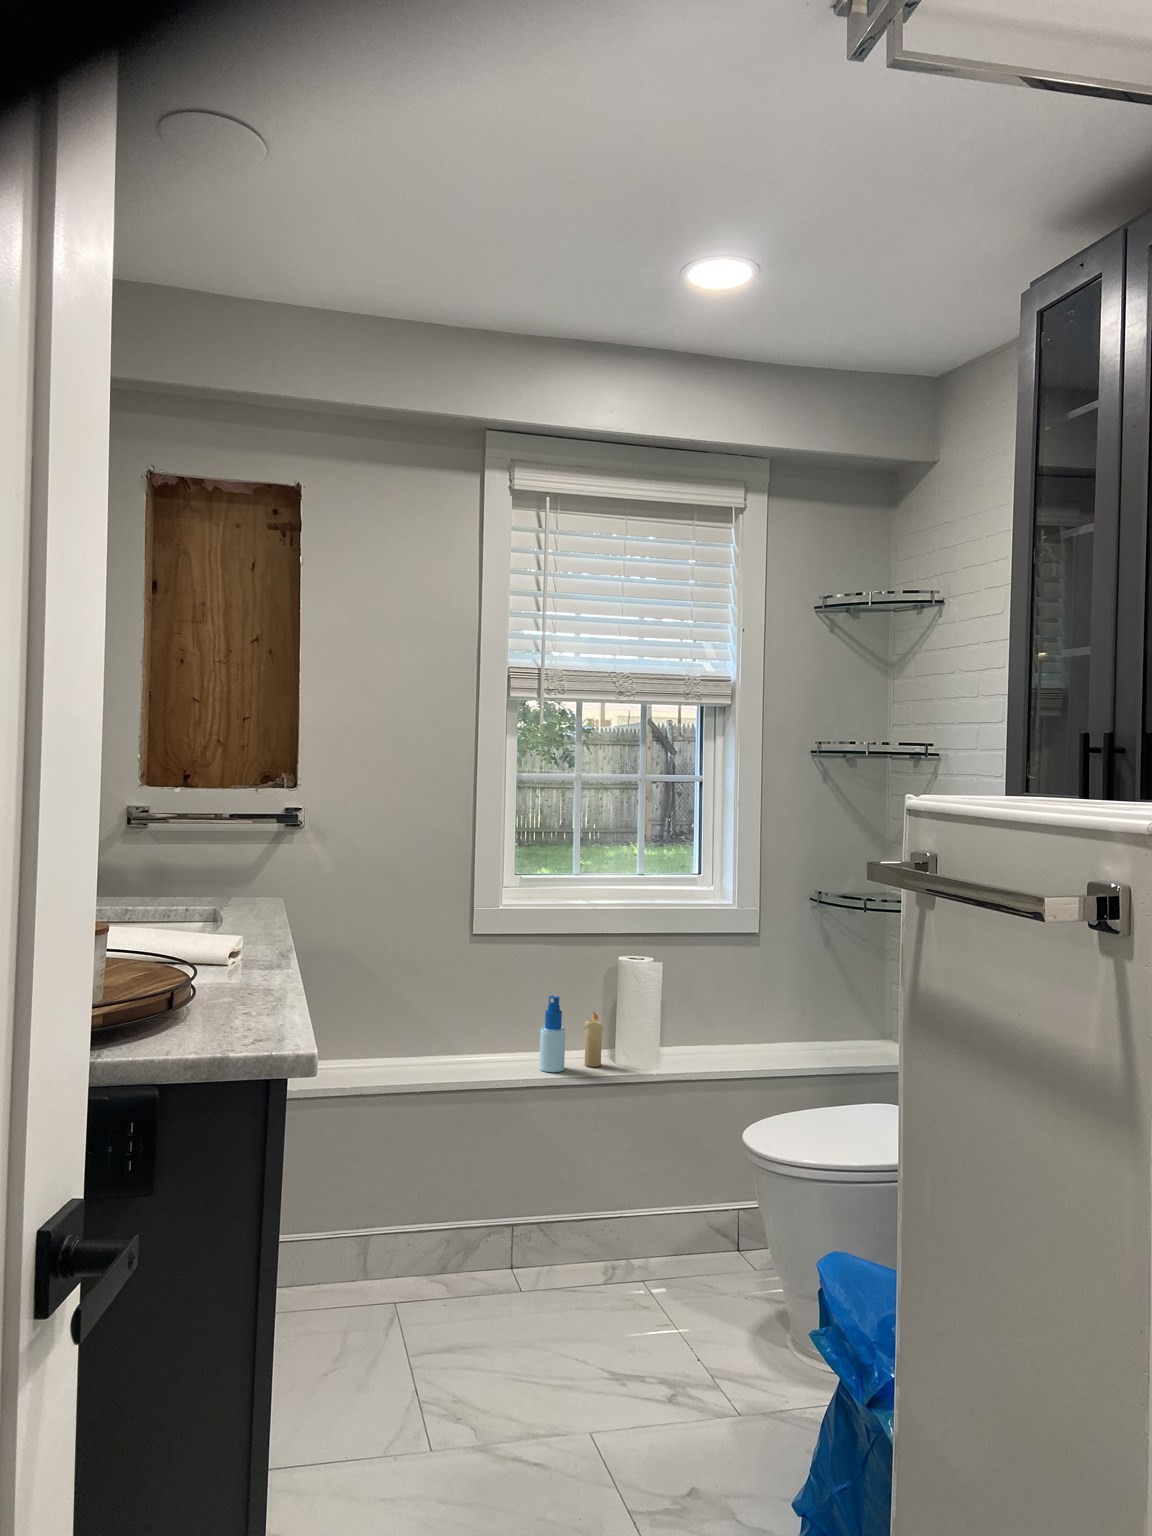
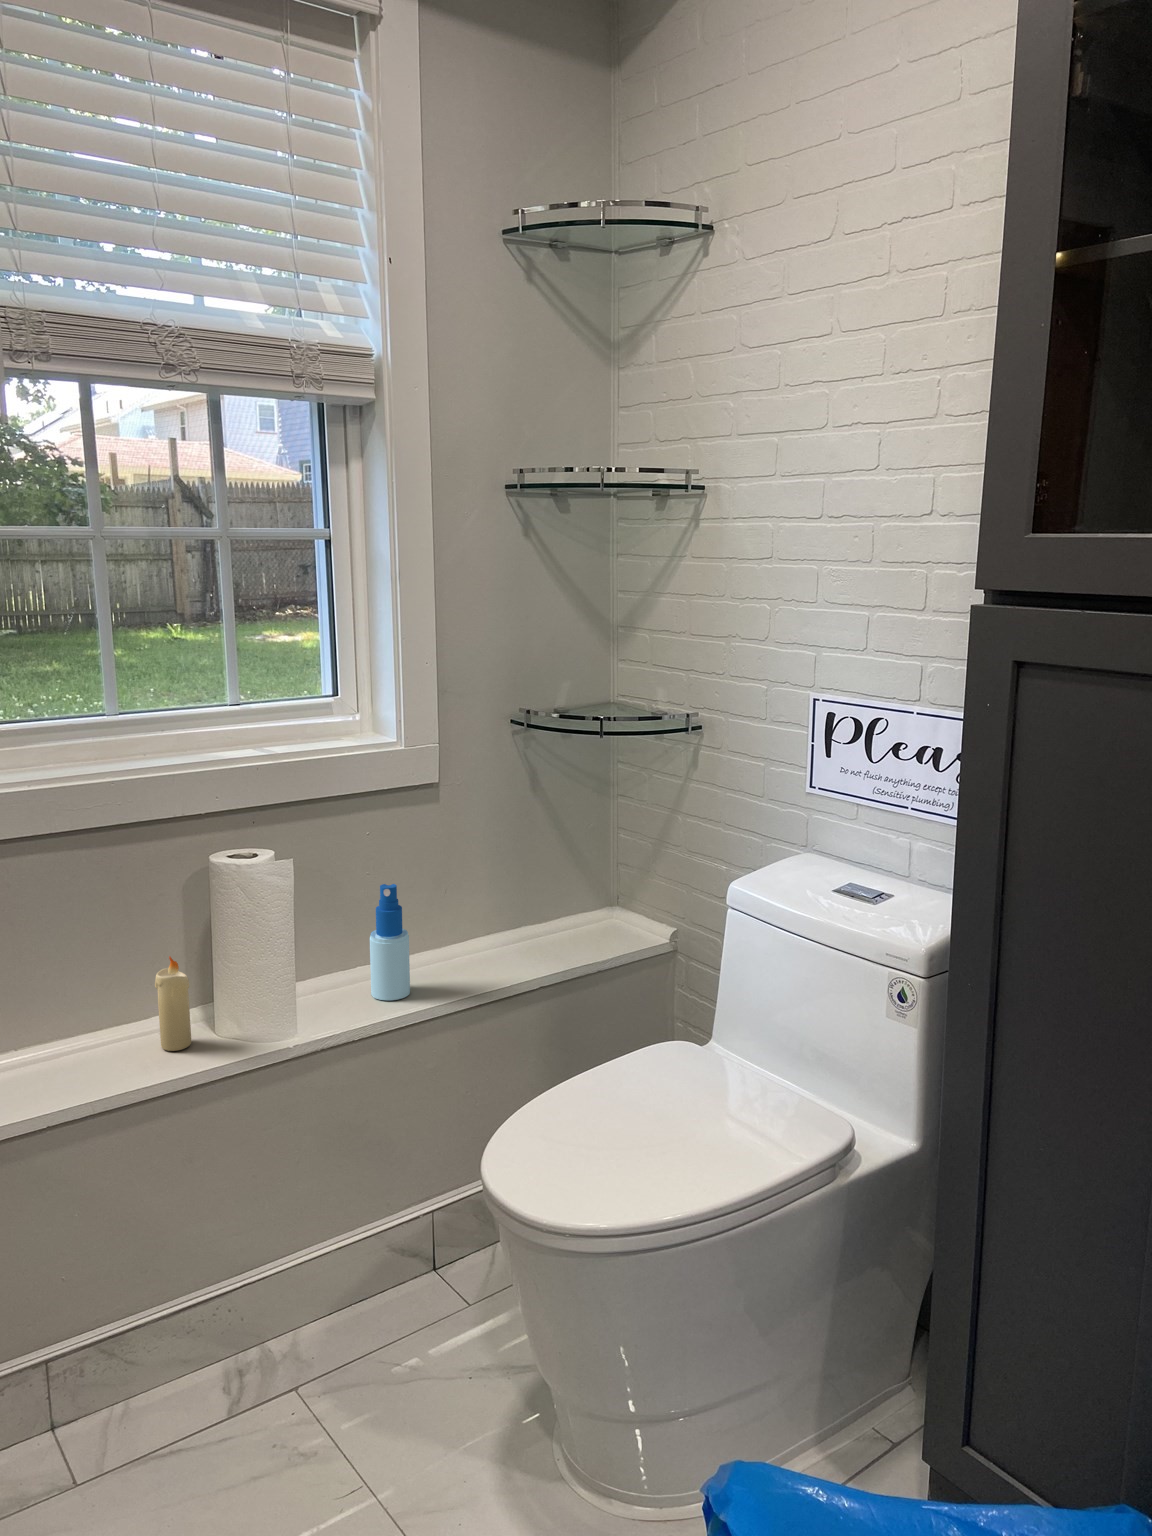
spray bottle: present [539,996,565,1072] -> present [370,884,410,1000]

